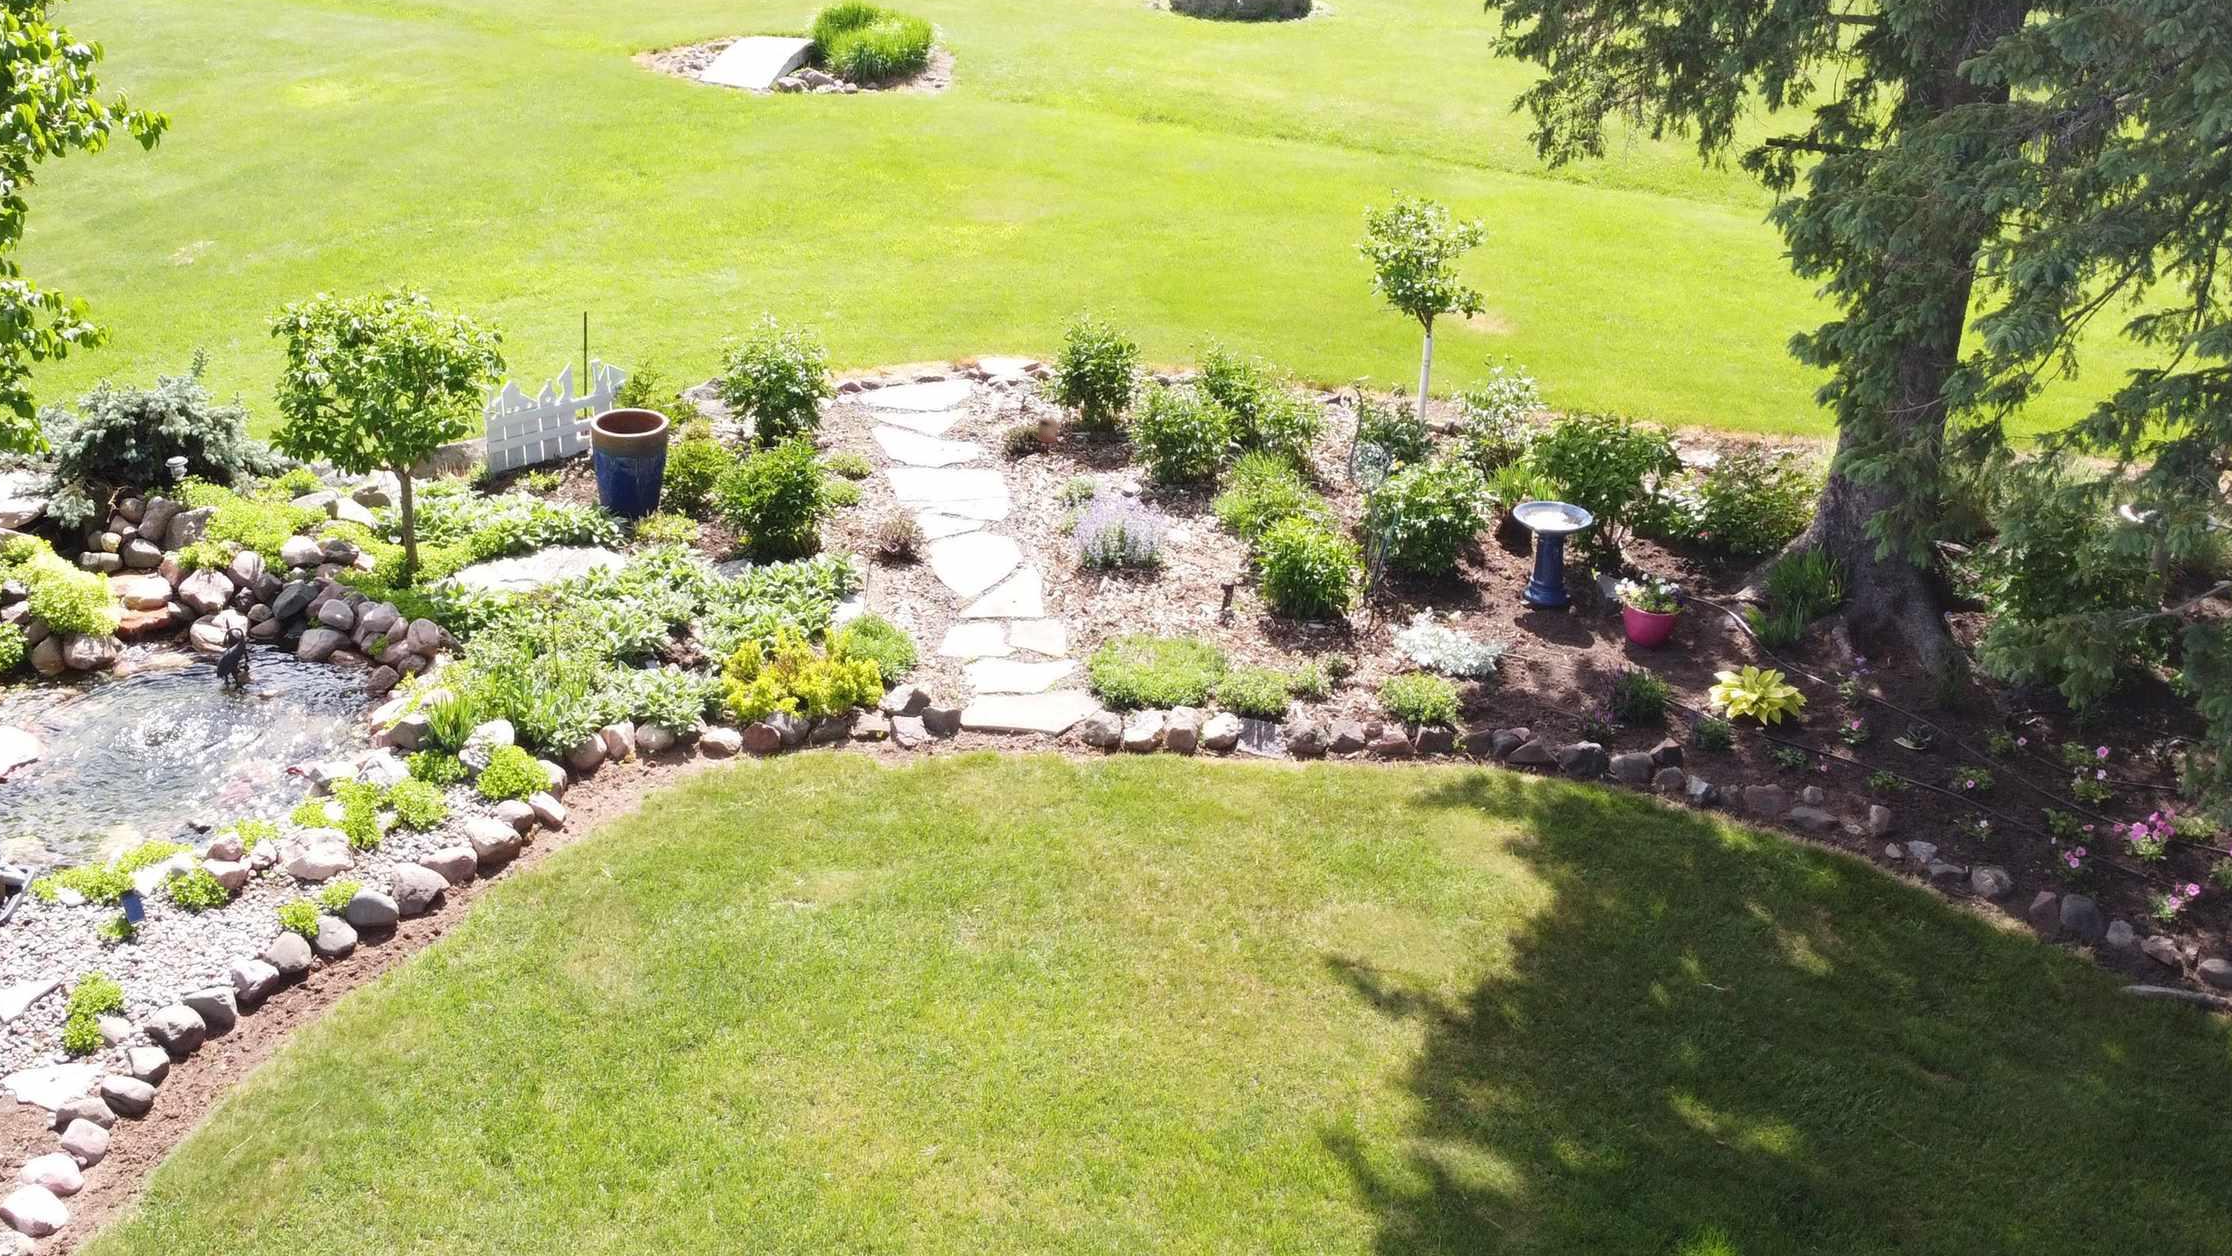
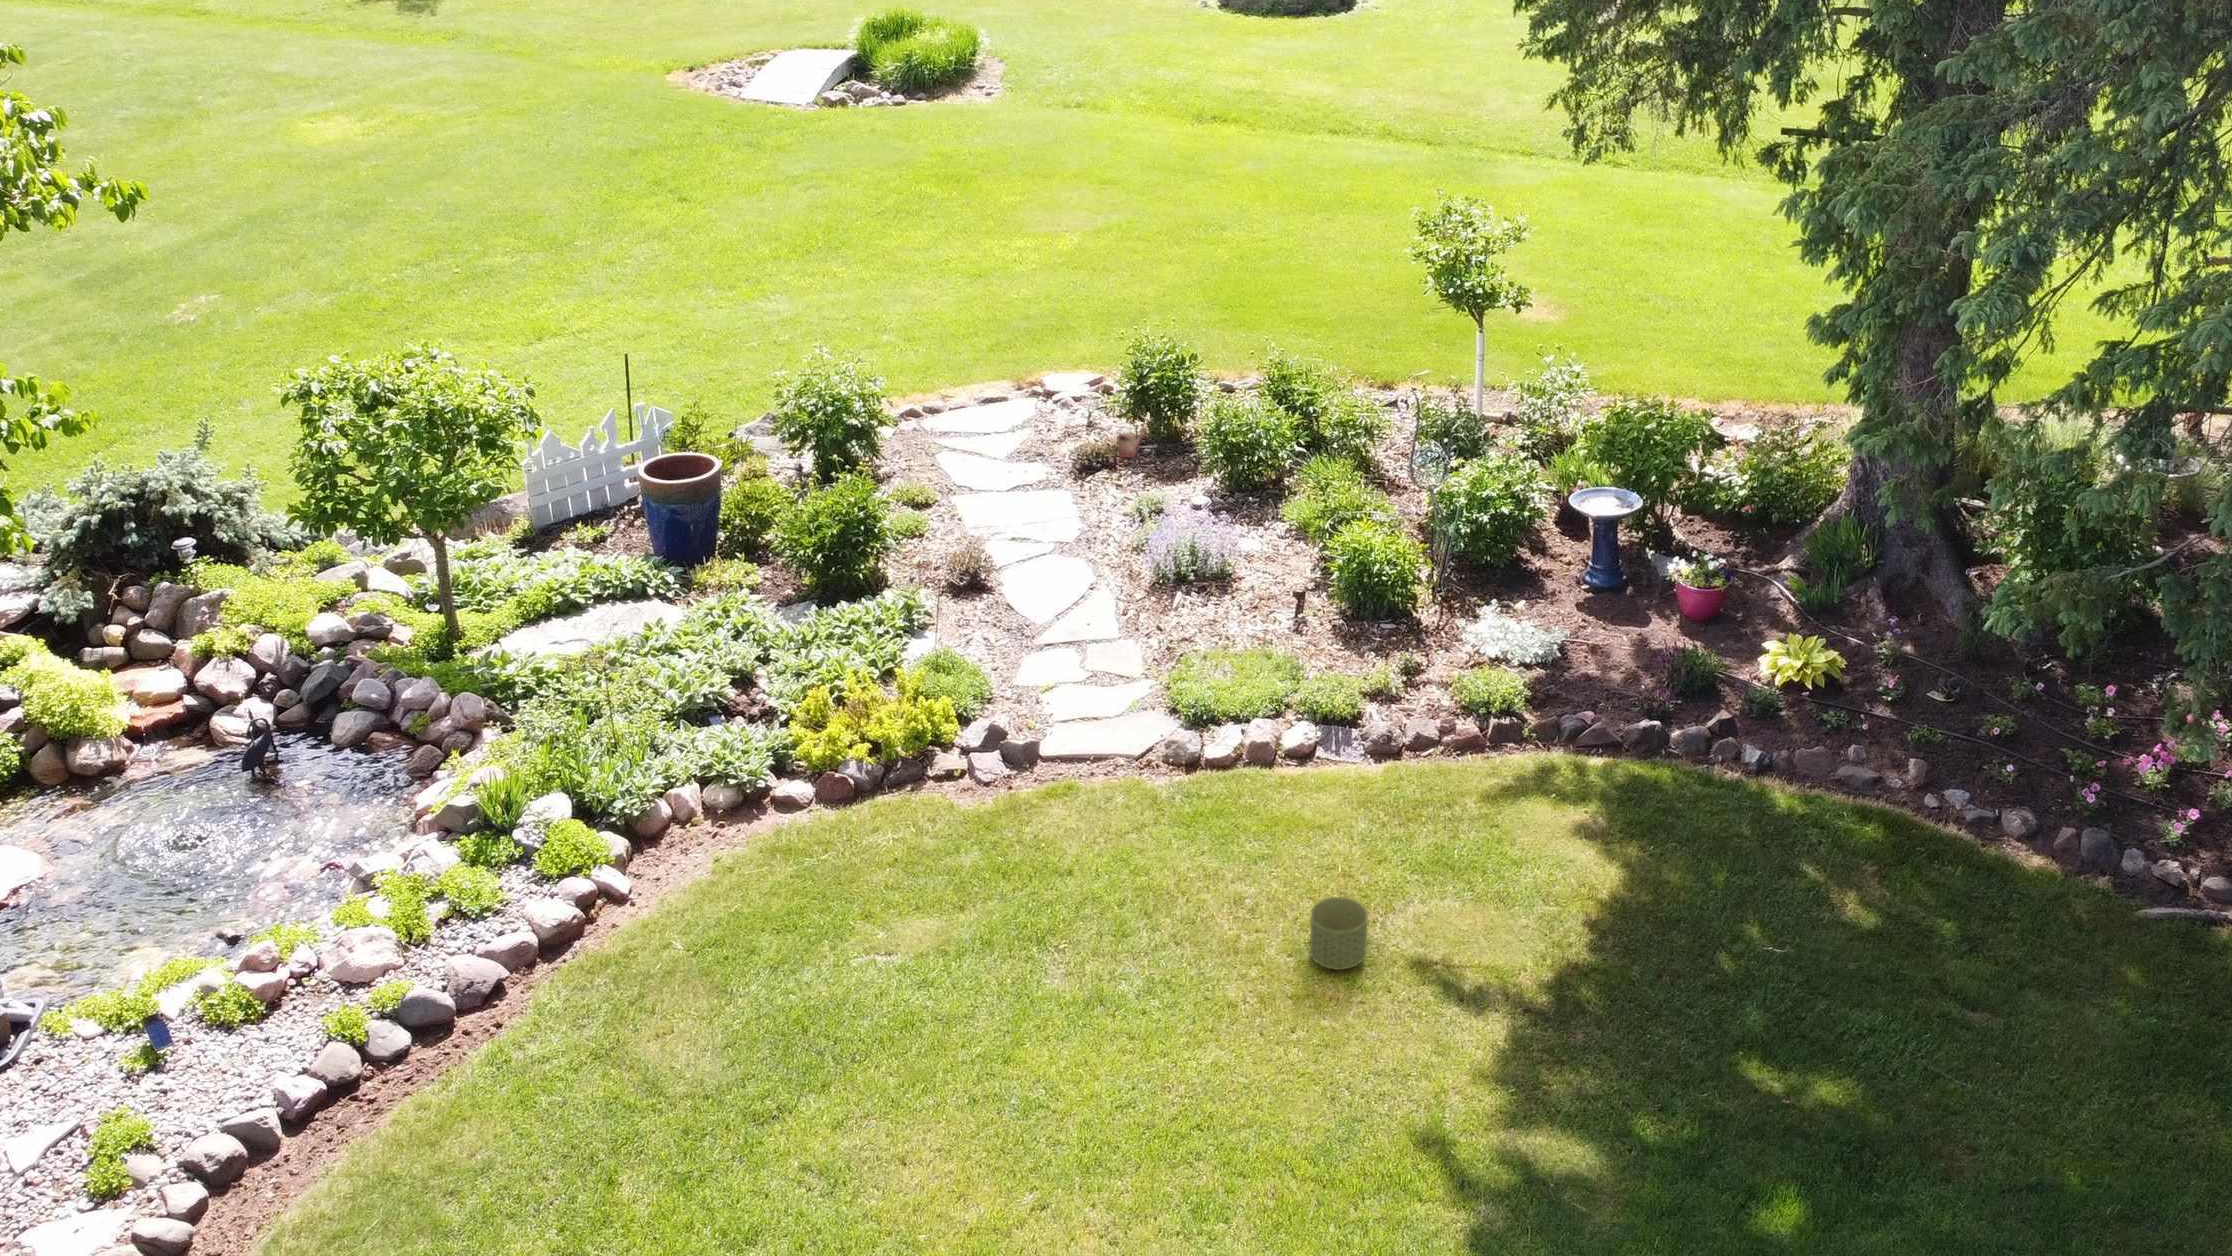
planter: none [1239,897,1304,974] -> present [1310,897,1368,970]

